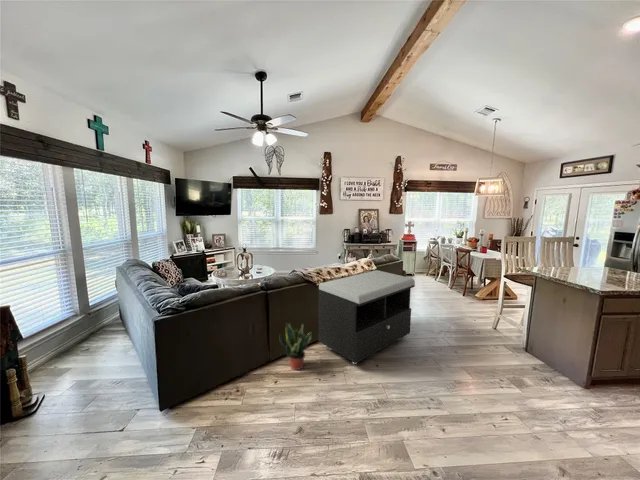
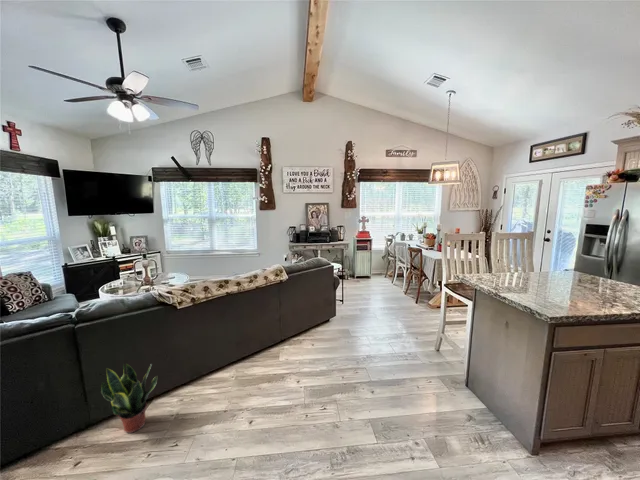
storage bench: present [318,270,415,364] -> none [180,281,319,421]

